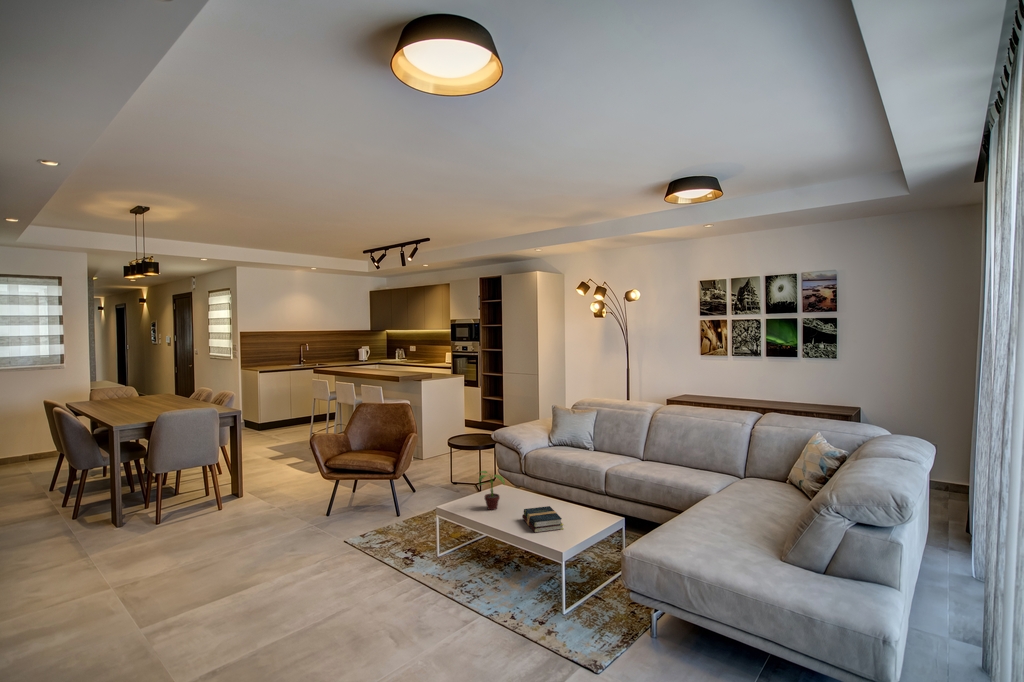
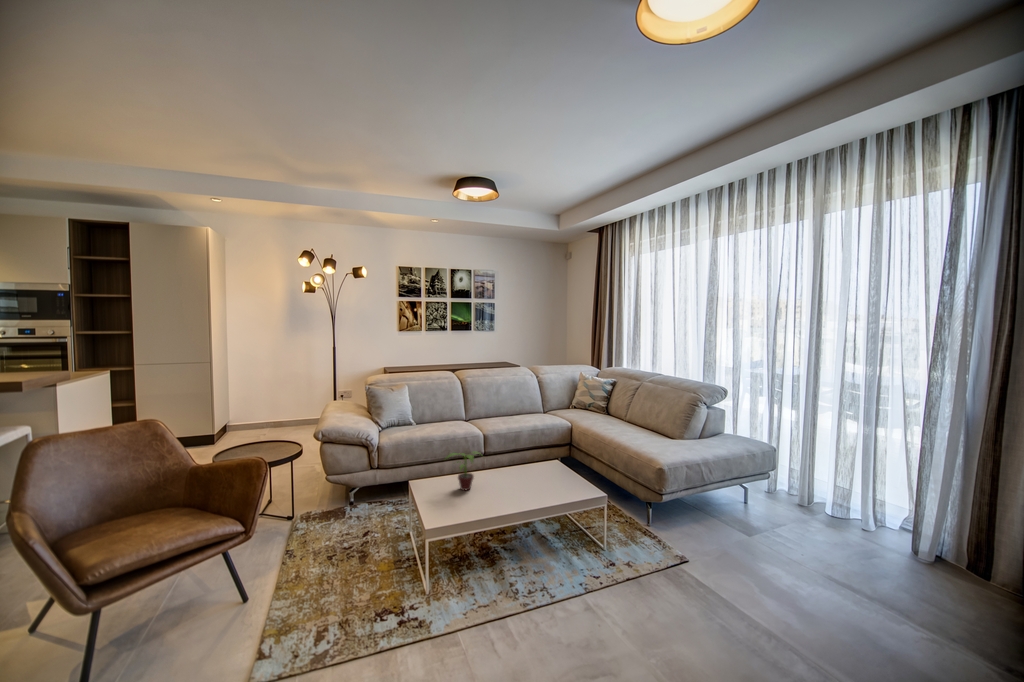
hardback book: present [522,506,563,533] -> none [510,465,549,486]

